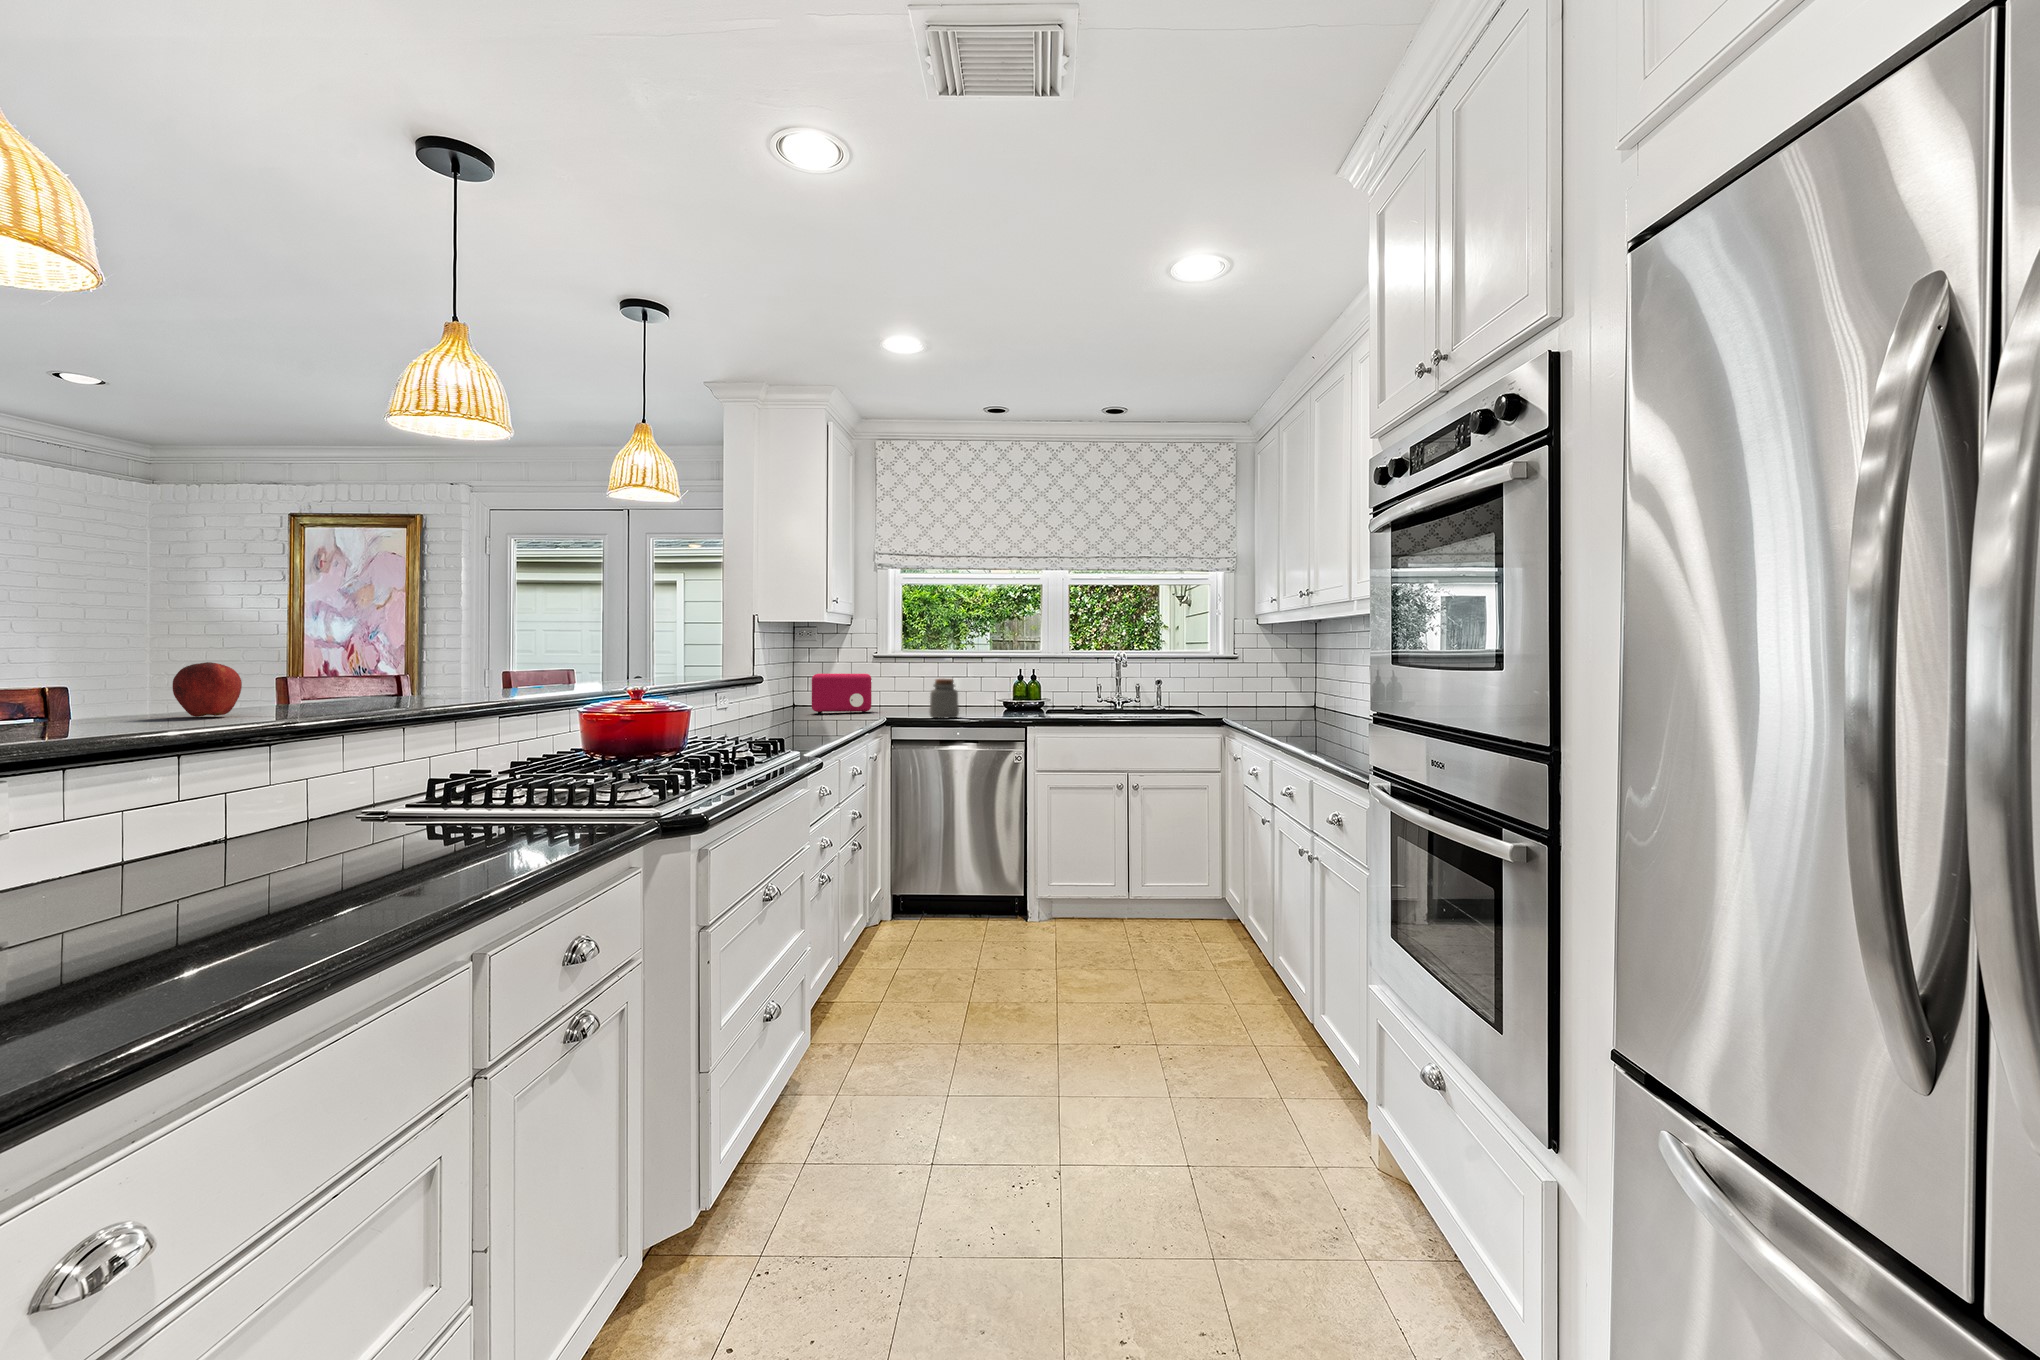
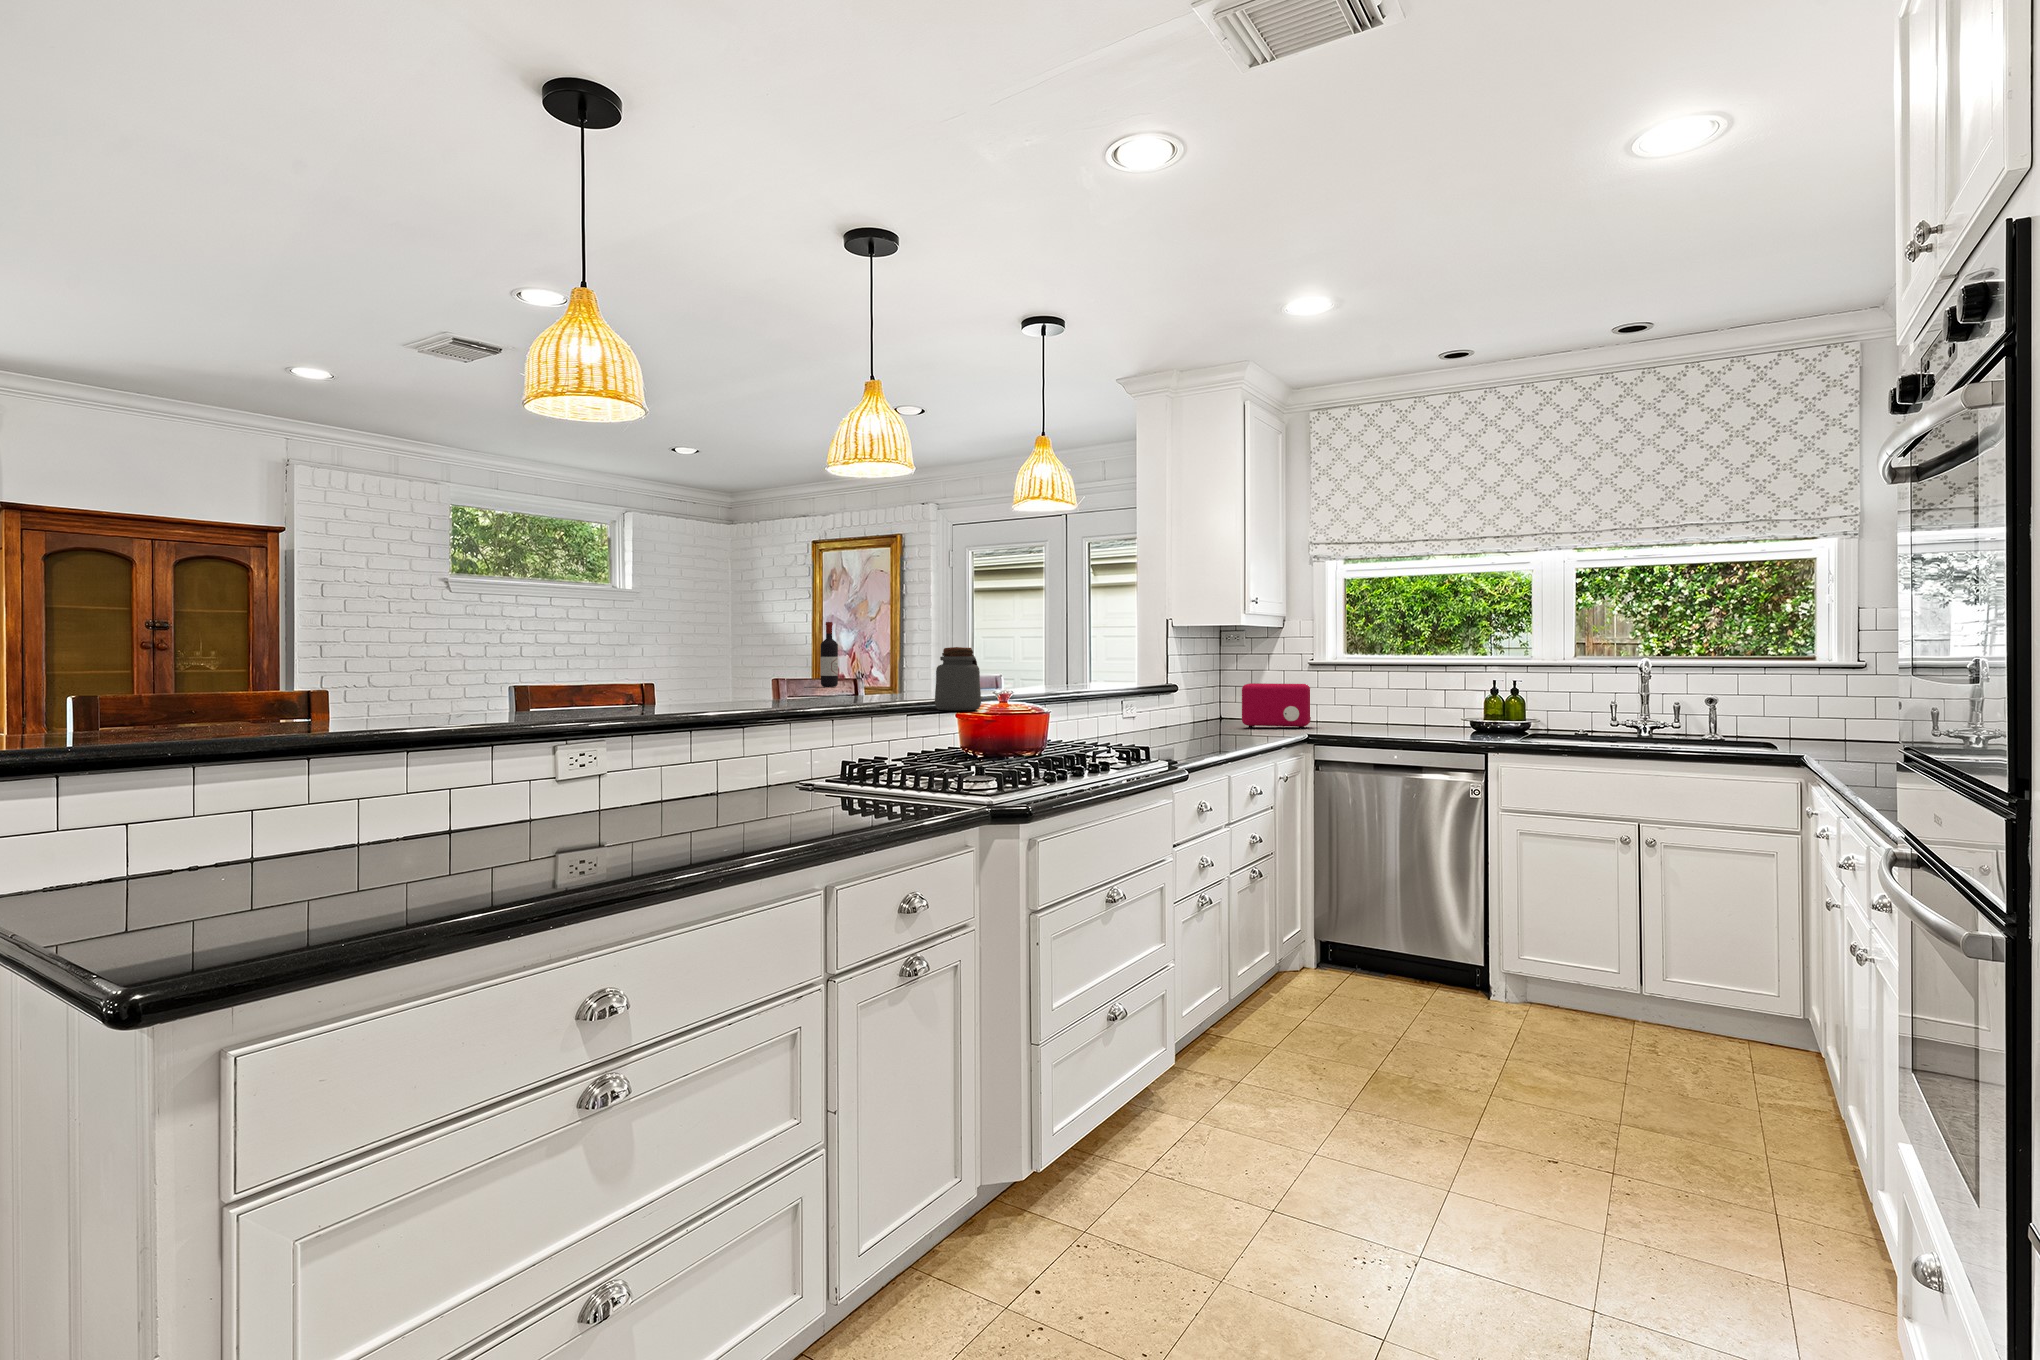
wine bottle: none [333,605,358,680] -> present [820,622,838,687]
apple: present [172,662,242,717] -> none [658,679,700,720]
jar: present [930,679,959,718] -> present [935,647,981,711]

